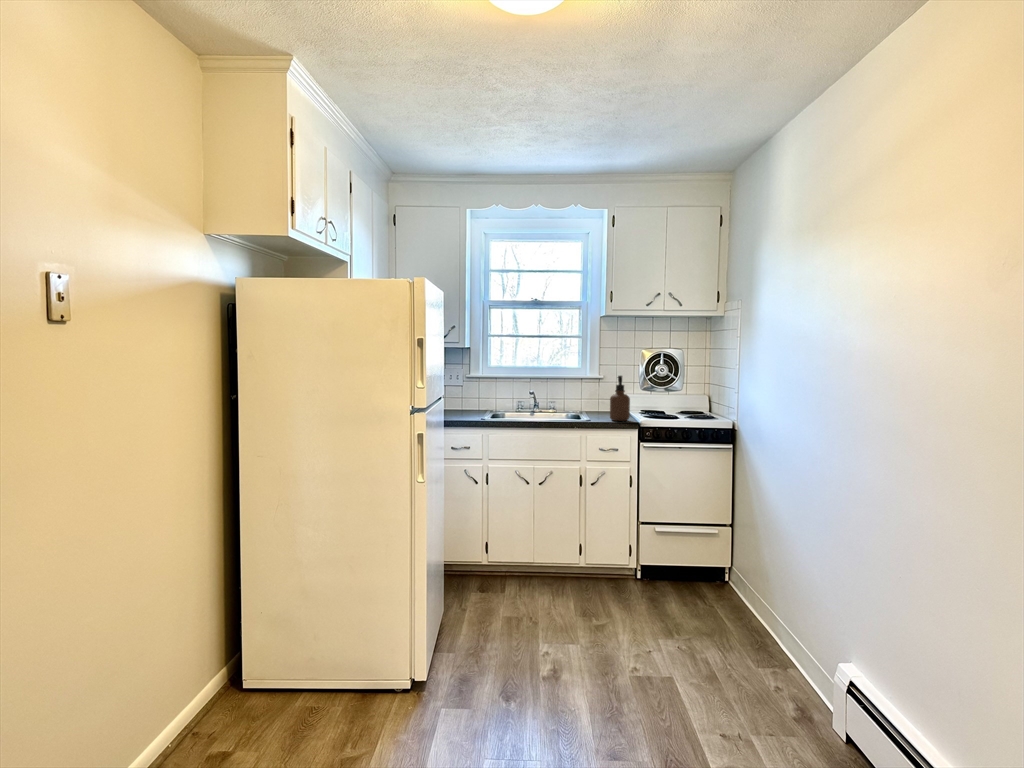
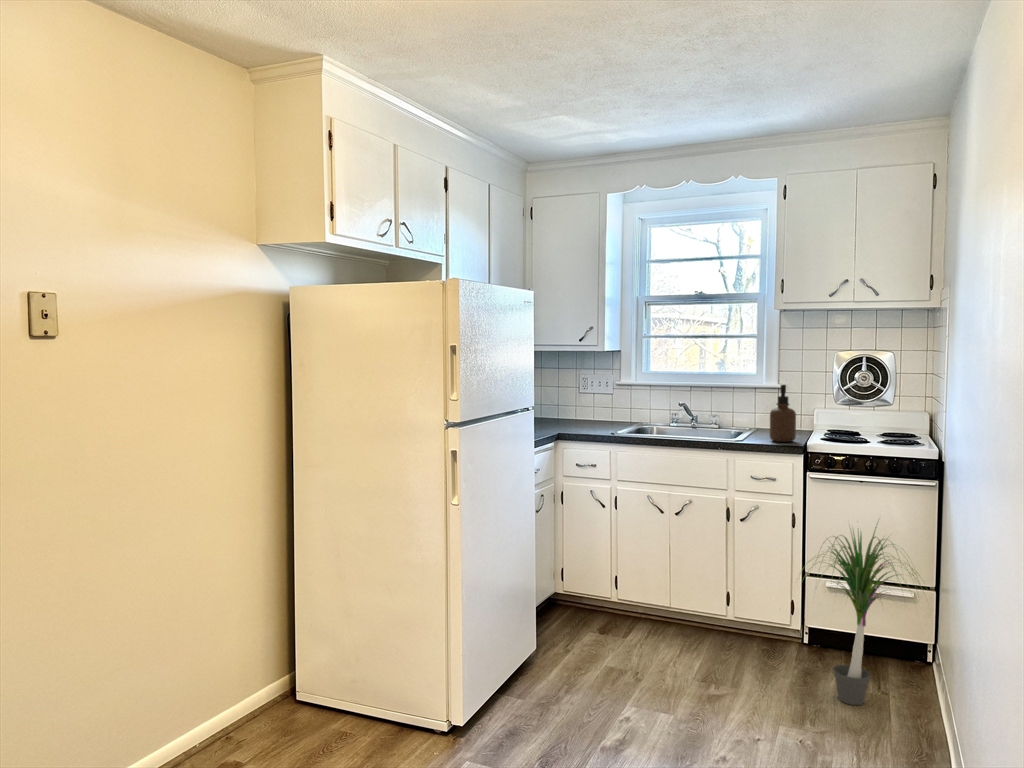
potted plant: none [651,471,751,617] -> present [802,526,920,705]

